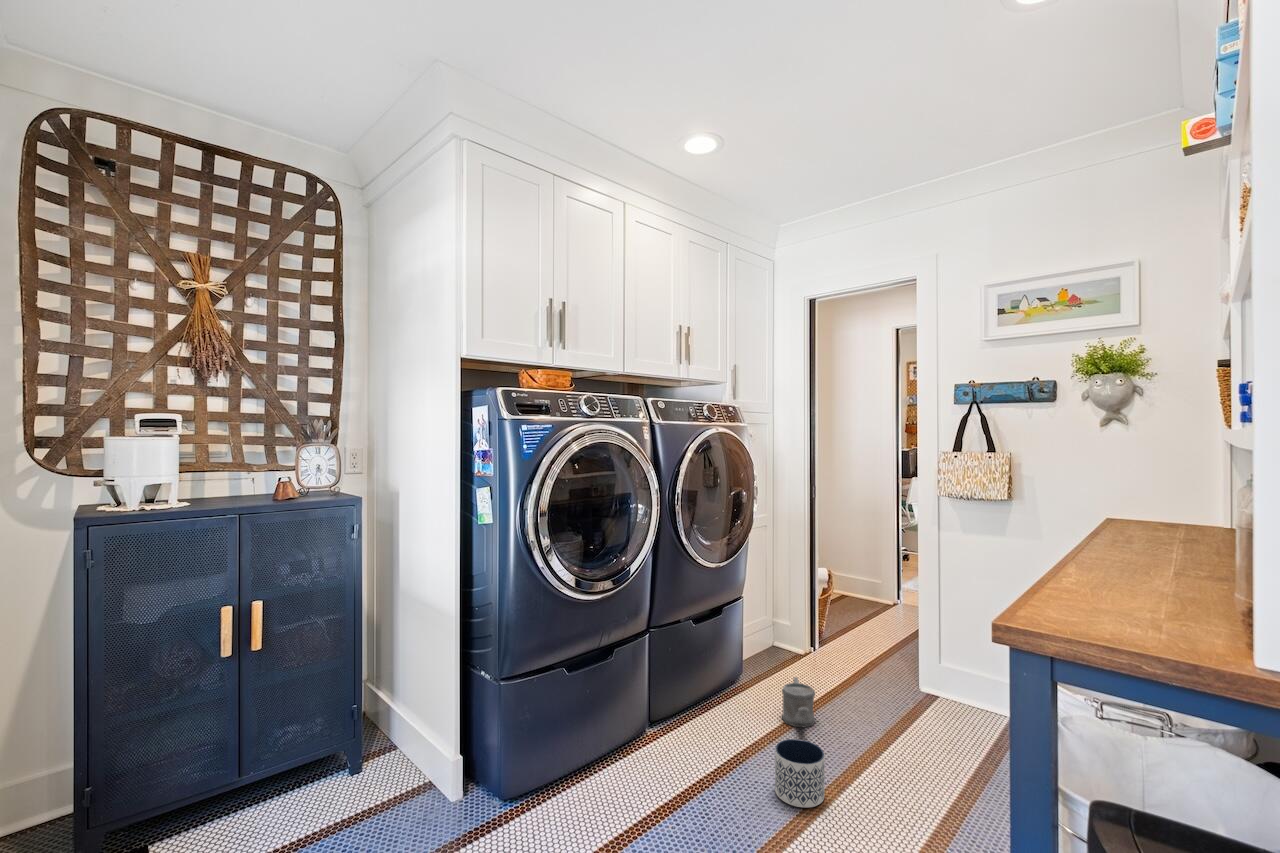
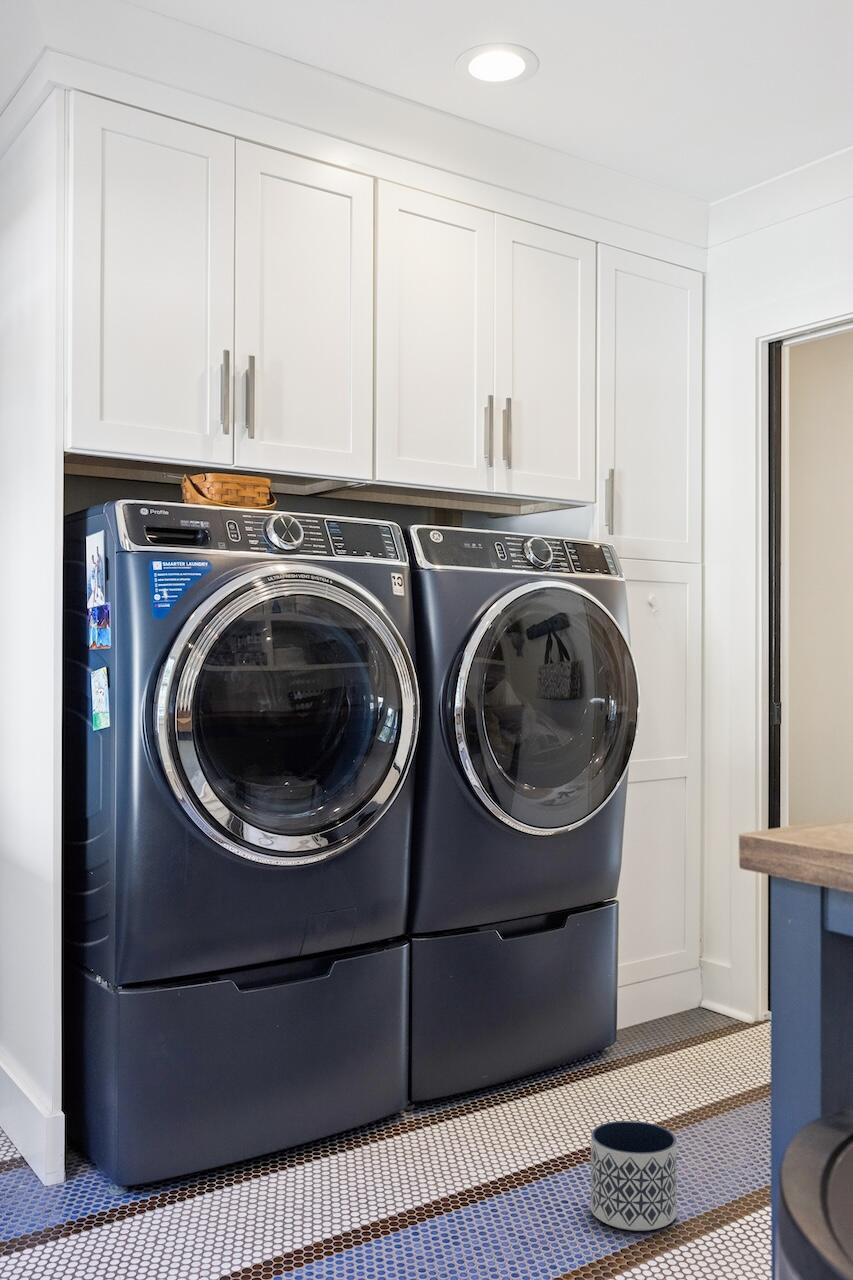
watering can: present [782,677,815,727] -> none [659,1041,720,1126]

